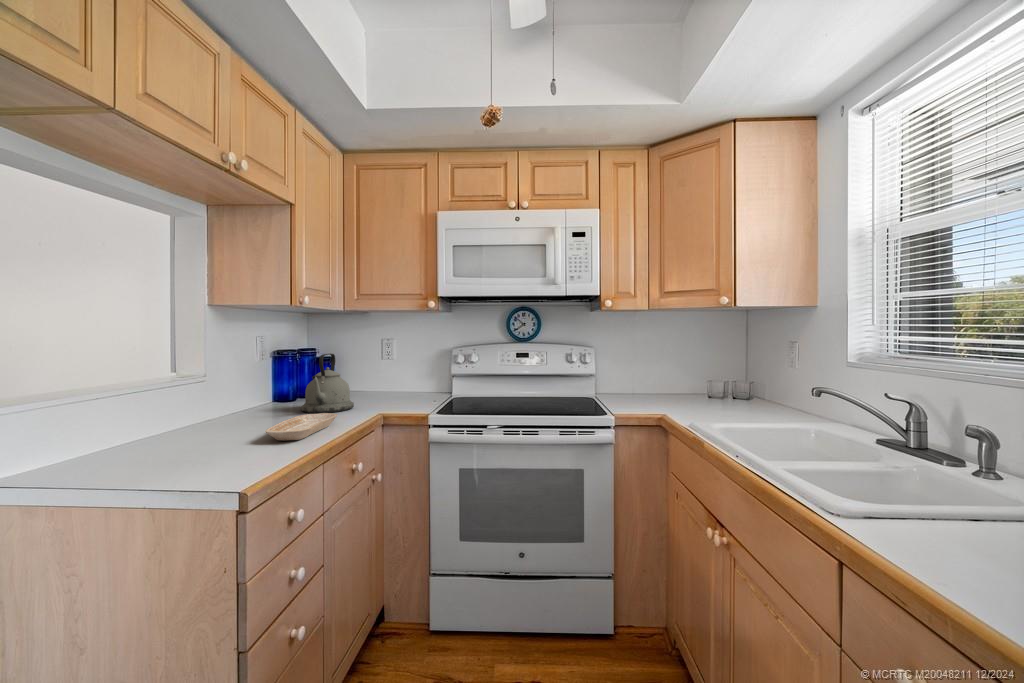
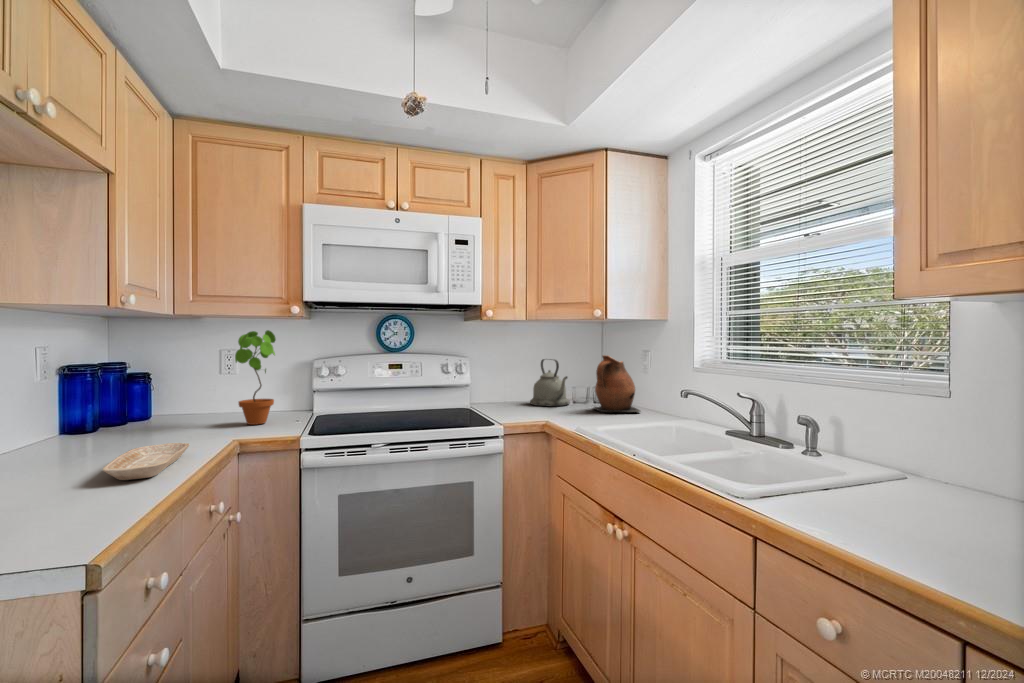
potted plant: none [386,322,419,402] -> present [235,330,276,425]
ceramic pitcher: none [721,347,782,413] -> present [594,355,640,412]
kettle: present [301,353,354,413] -> present [530,359,570,406]

